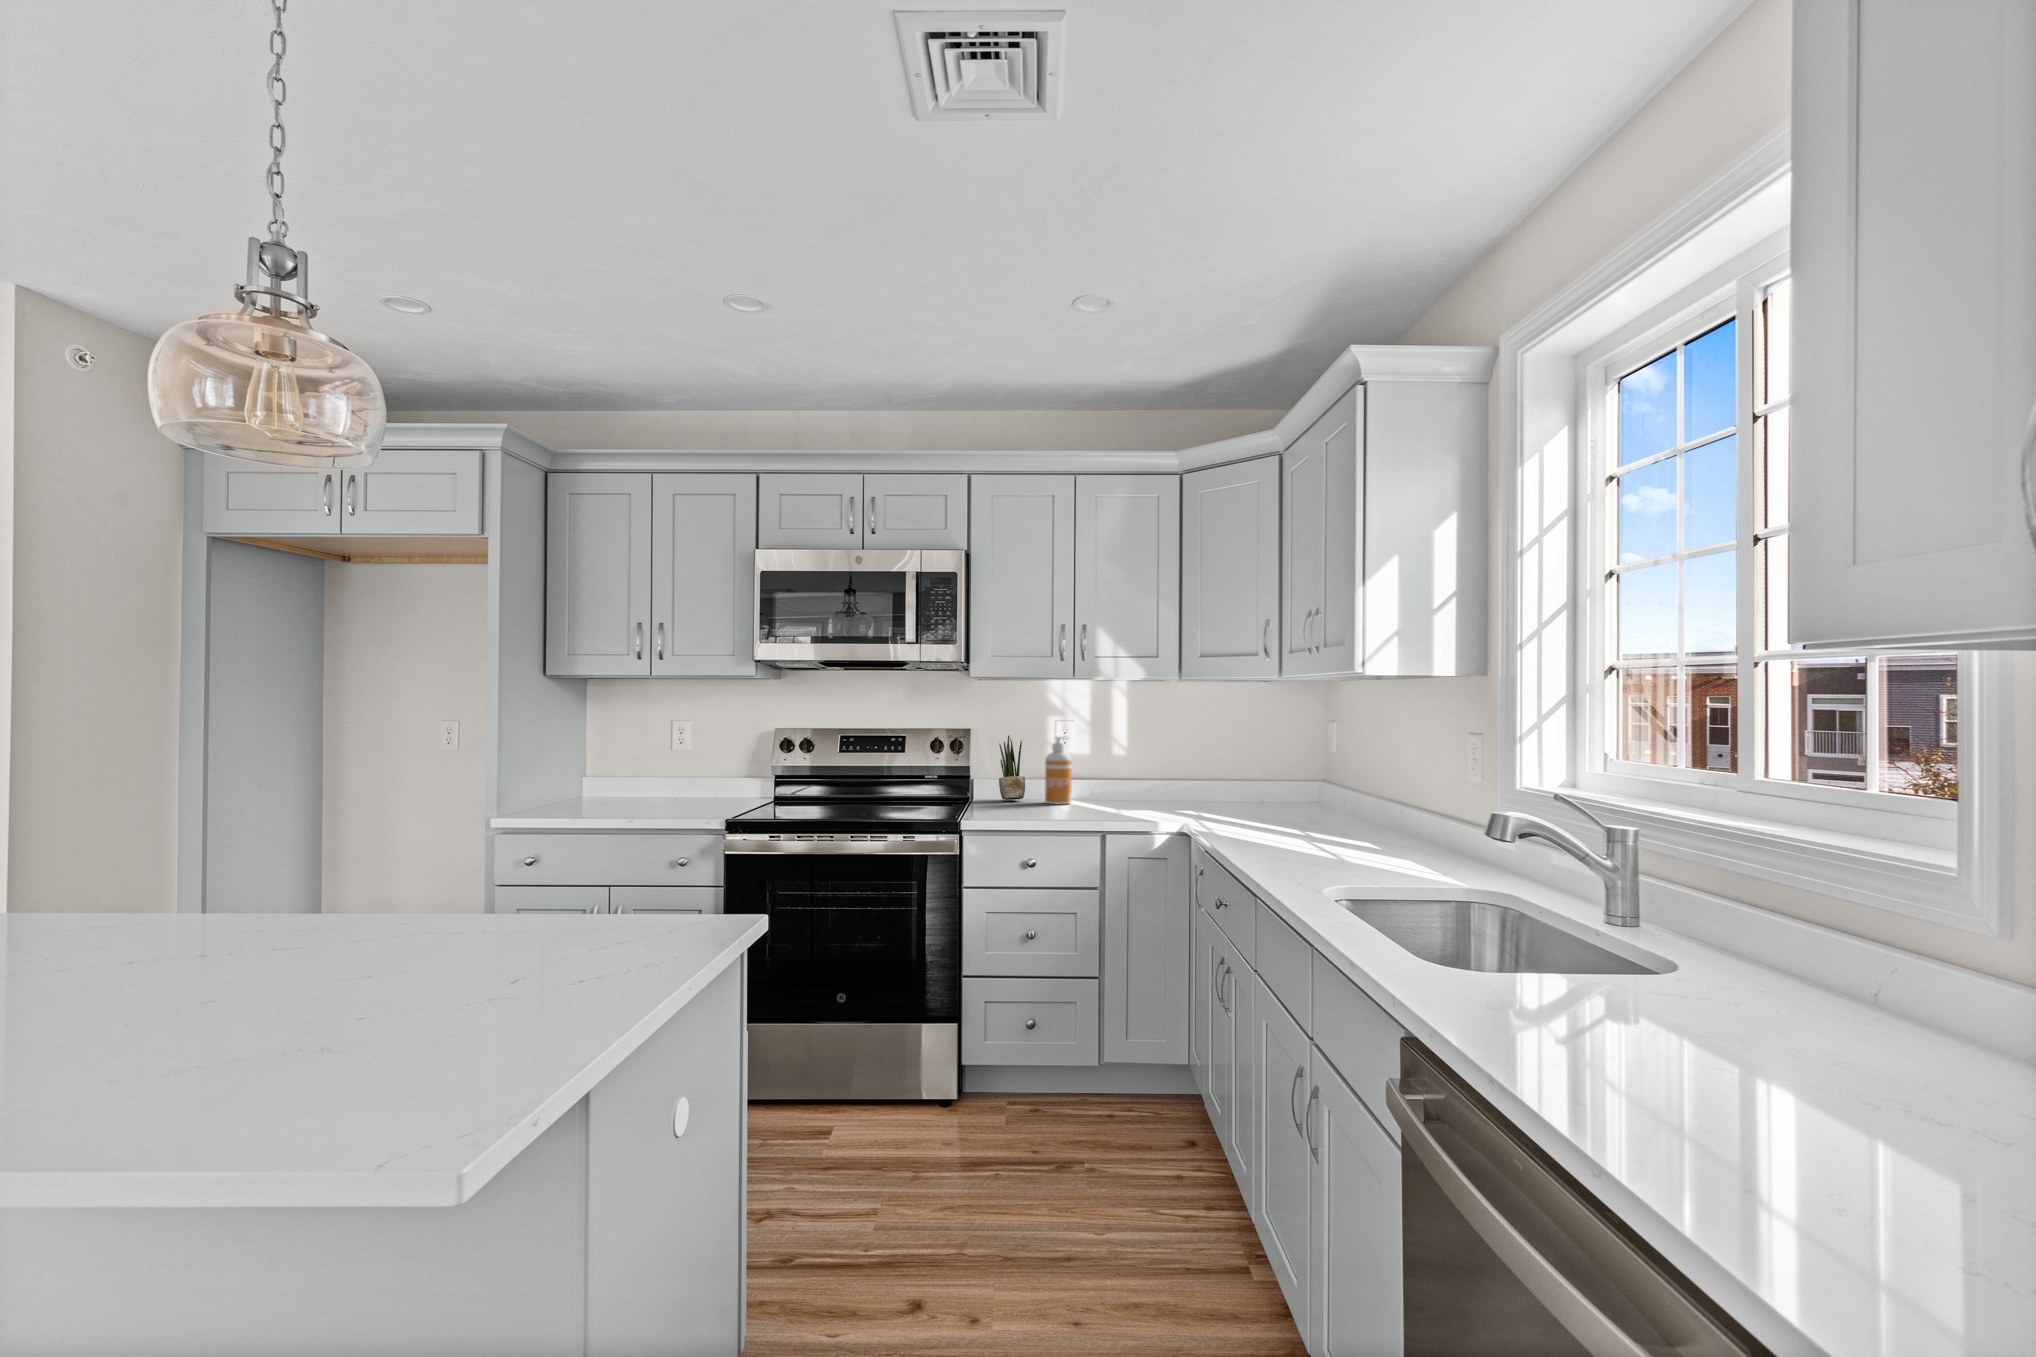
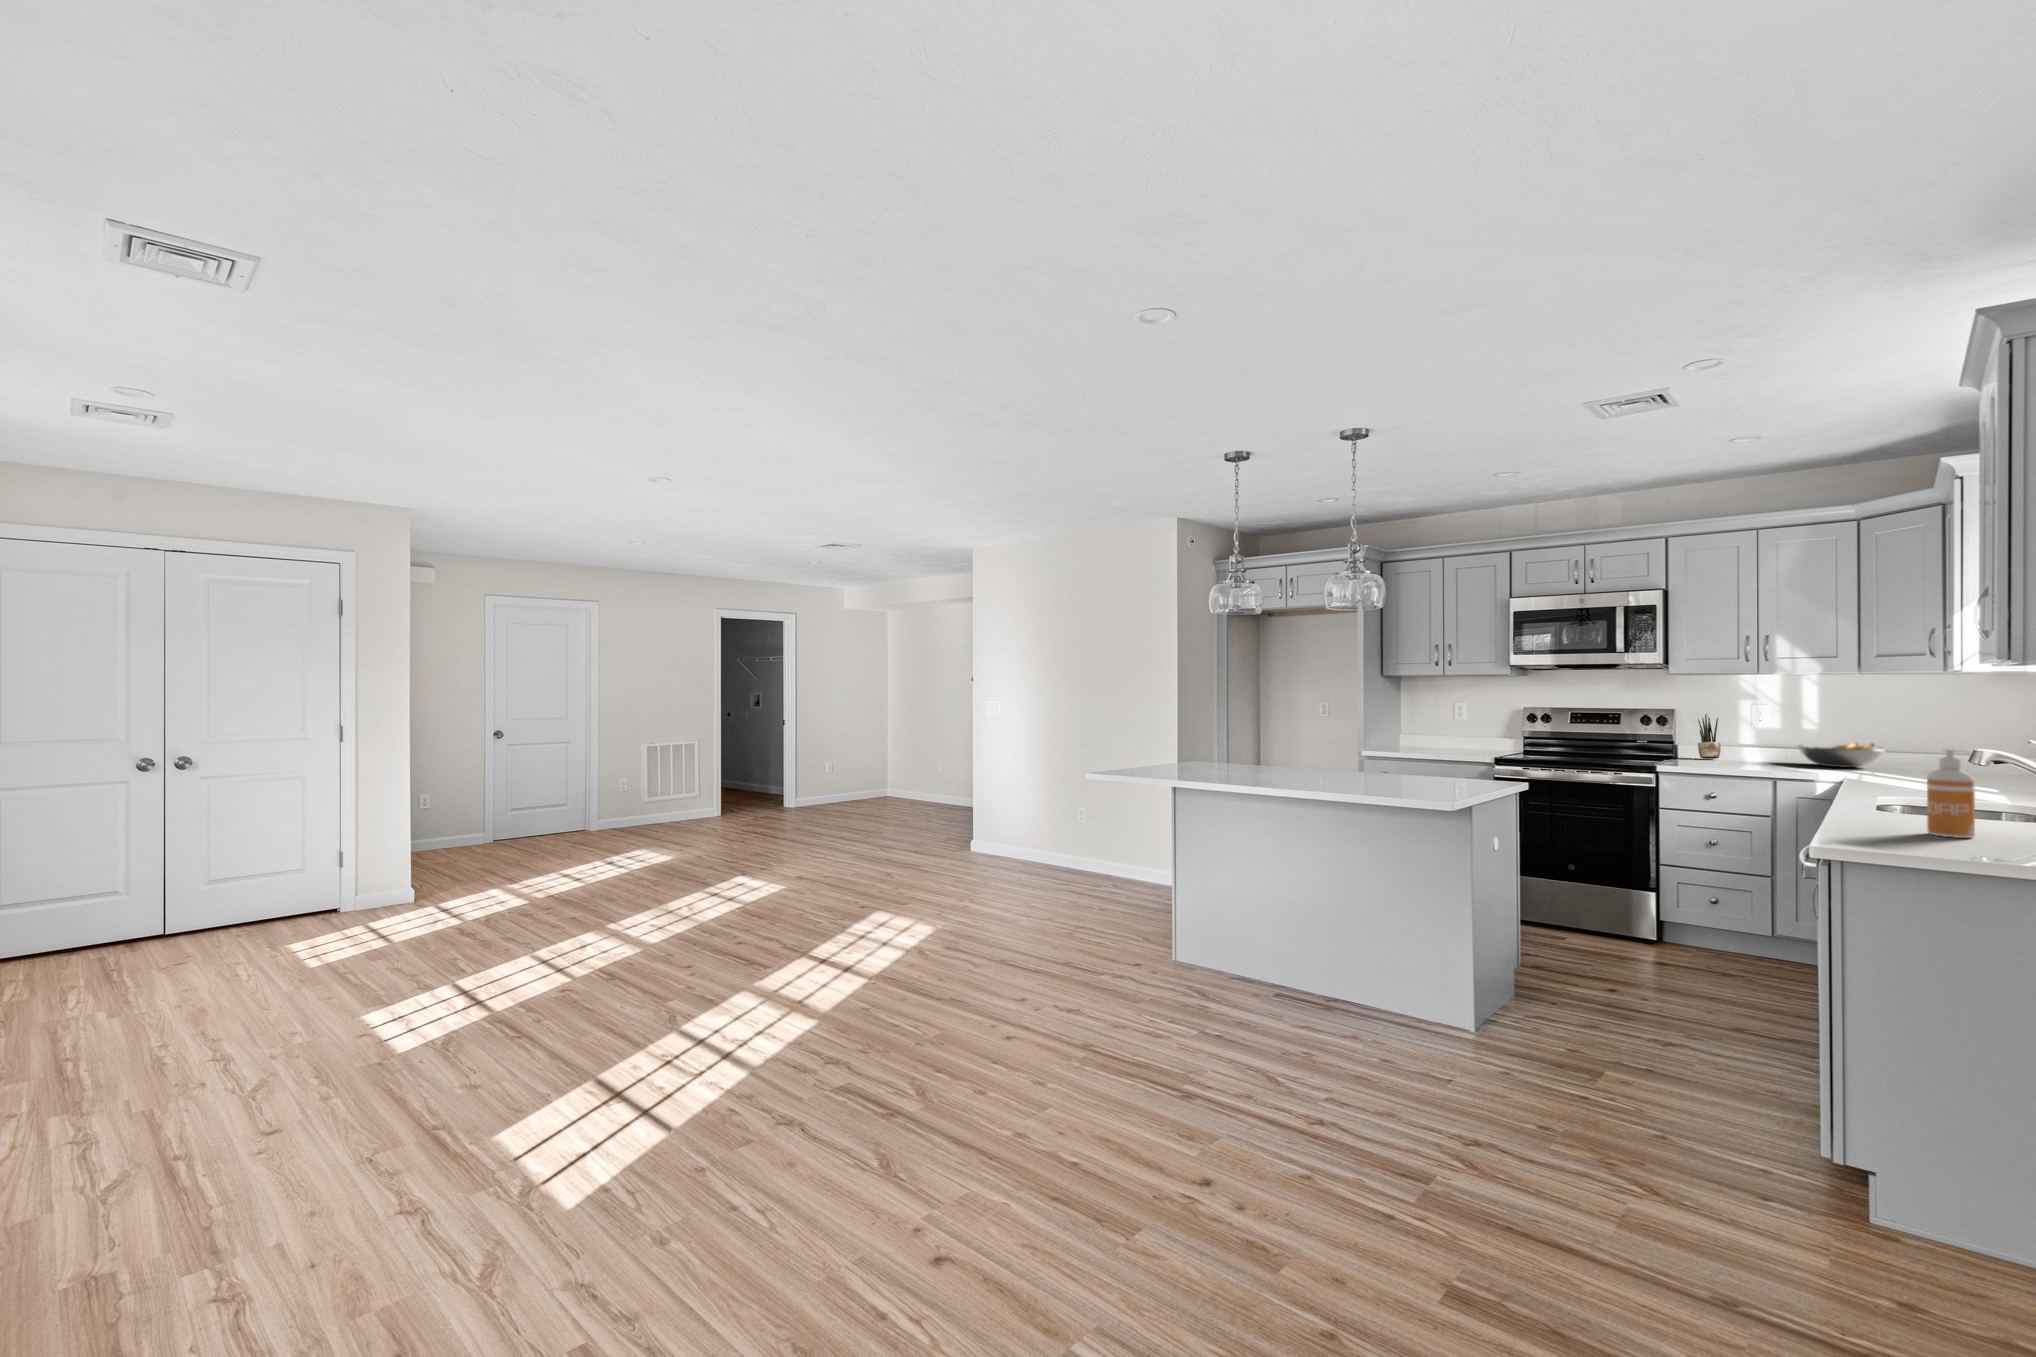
soap dispenser: present [1045,737,1072,804] -> present [1927,749,1975,838]
fruit bowl: none [1107,772,1198,804] -> present [1798,743,1885,767]

